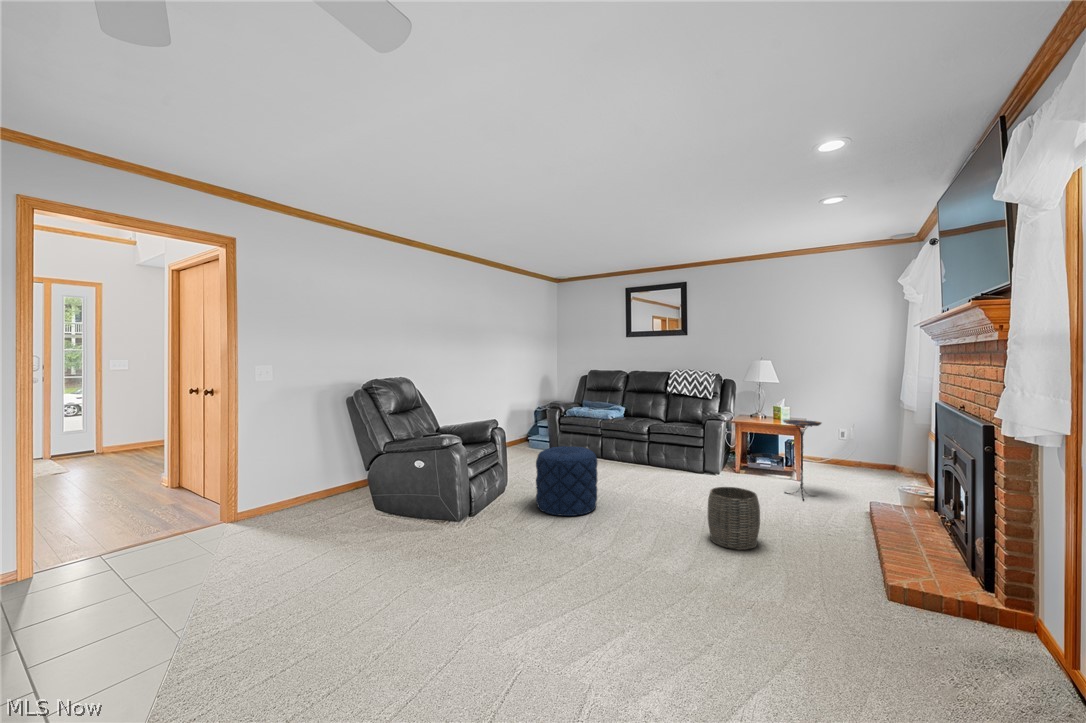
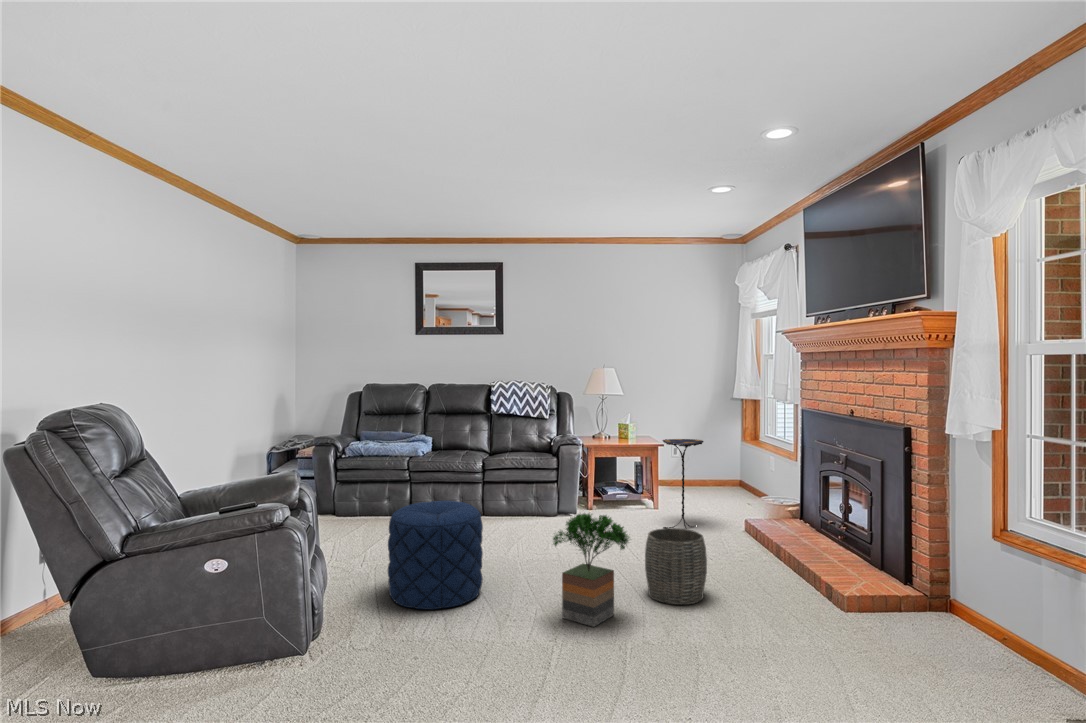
potted tree: none [622,464,681,548] -> present [553,513,630,627]

